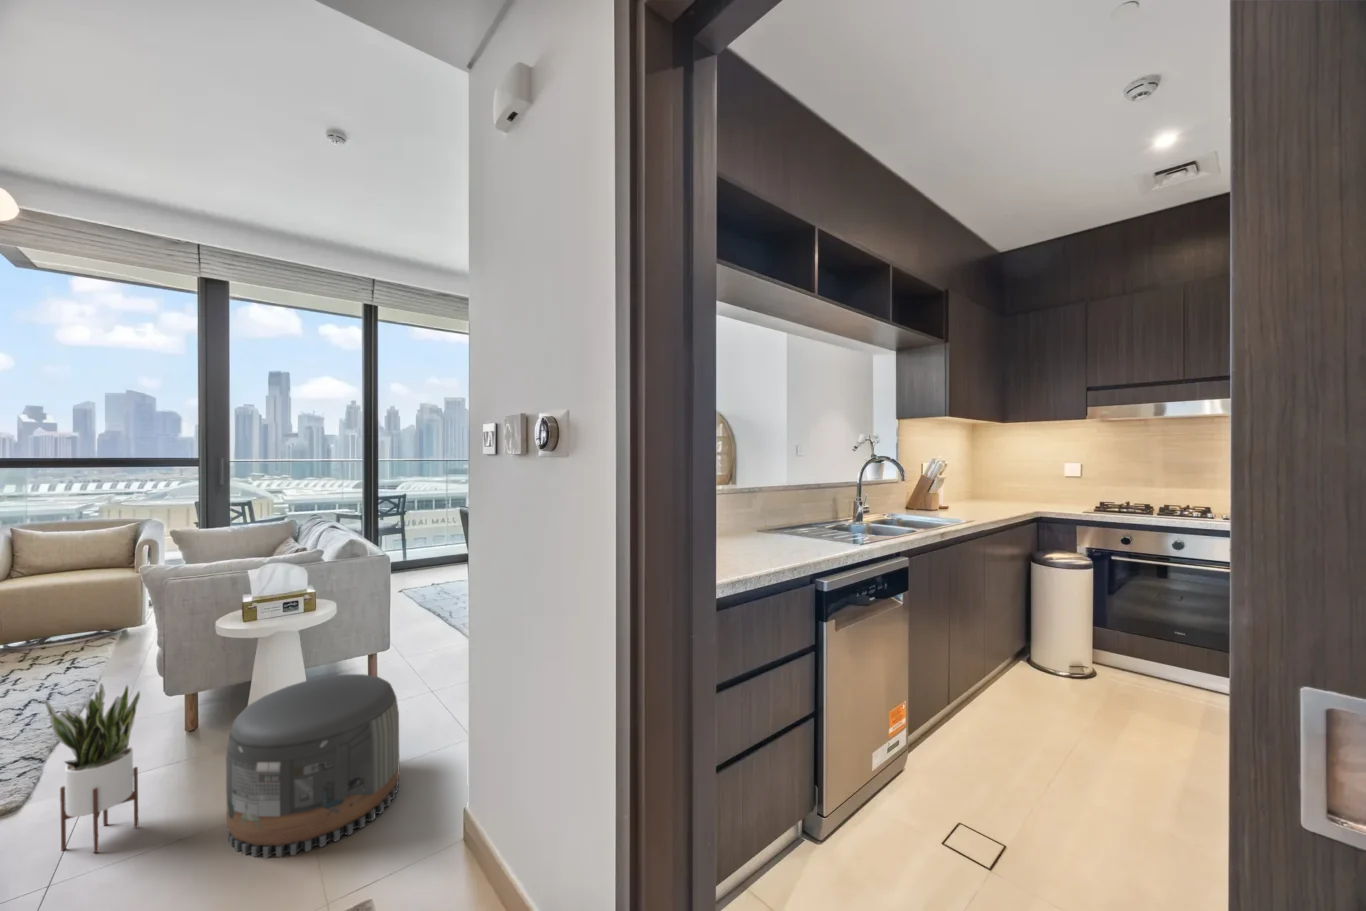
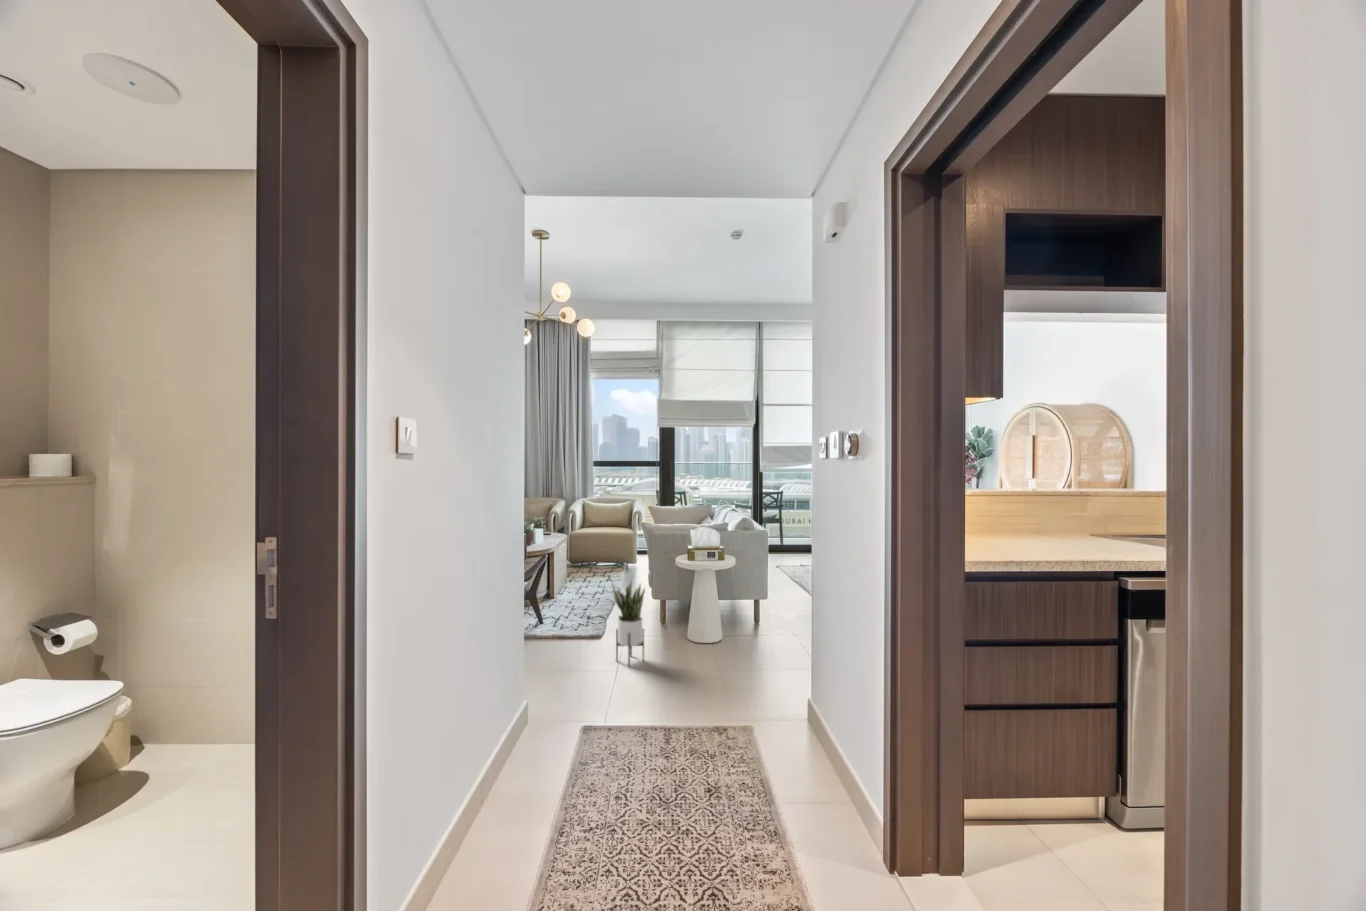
pouf: present [226,674,399,858] -> none [682,601,772,699]

